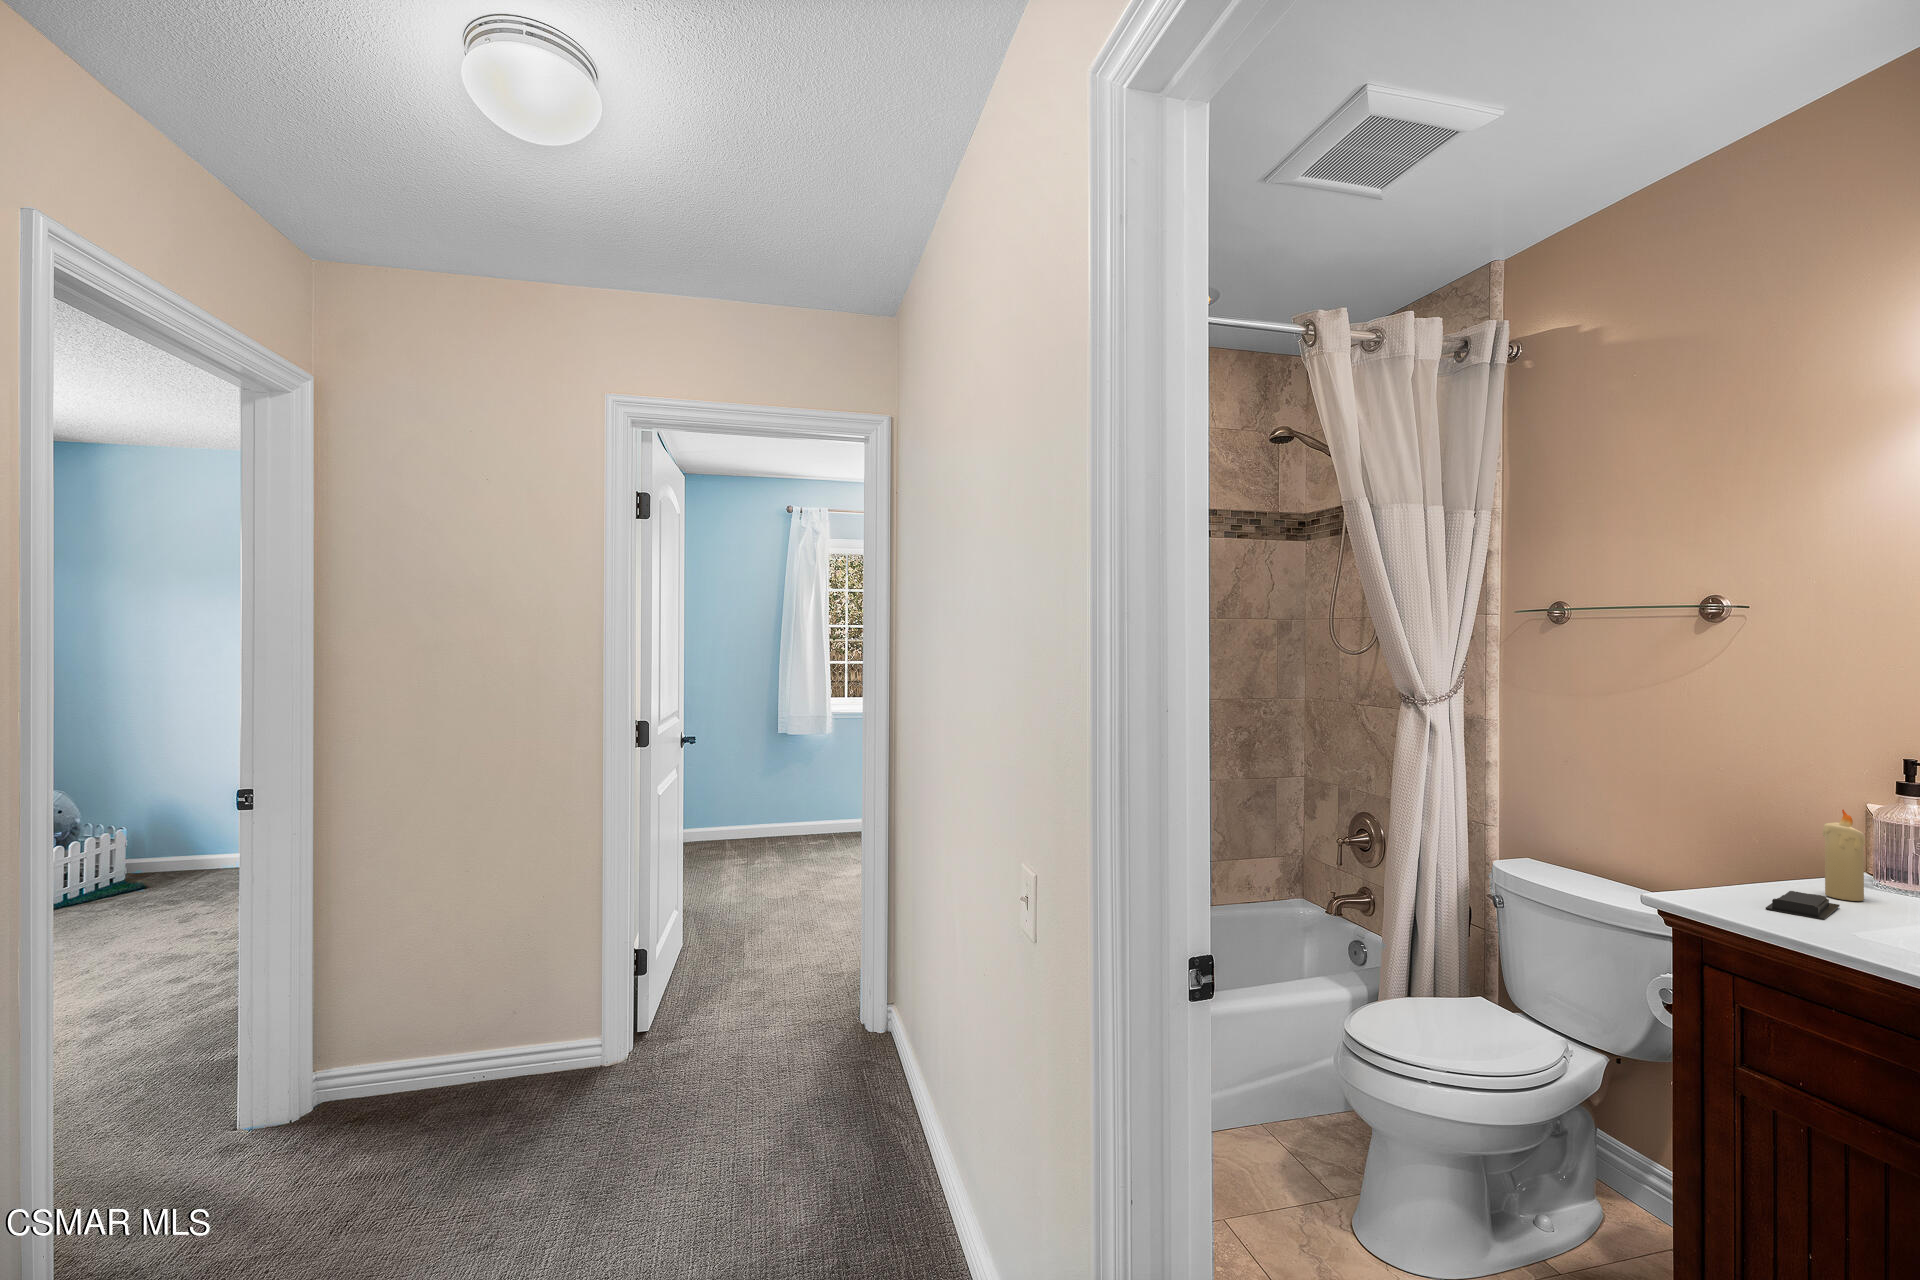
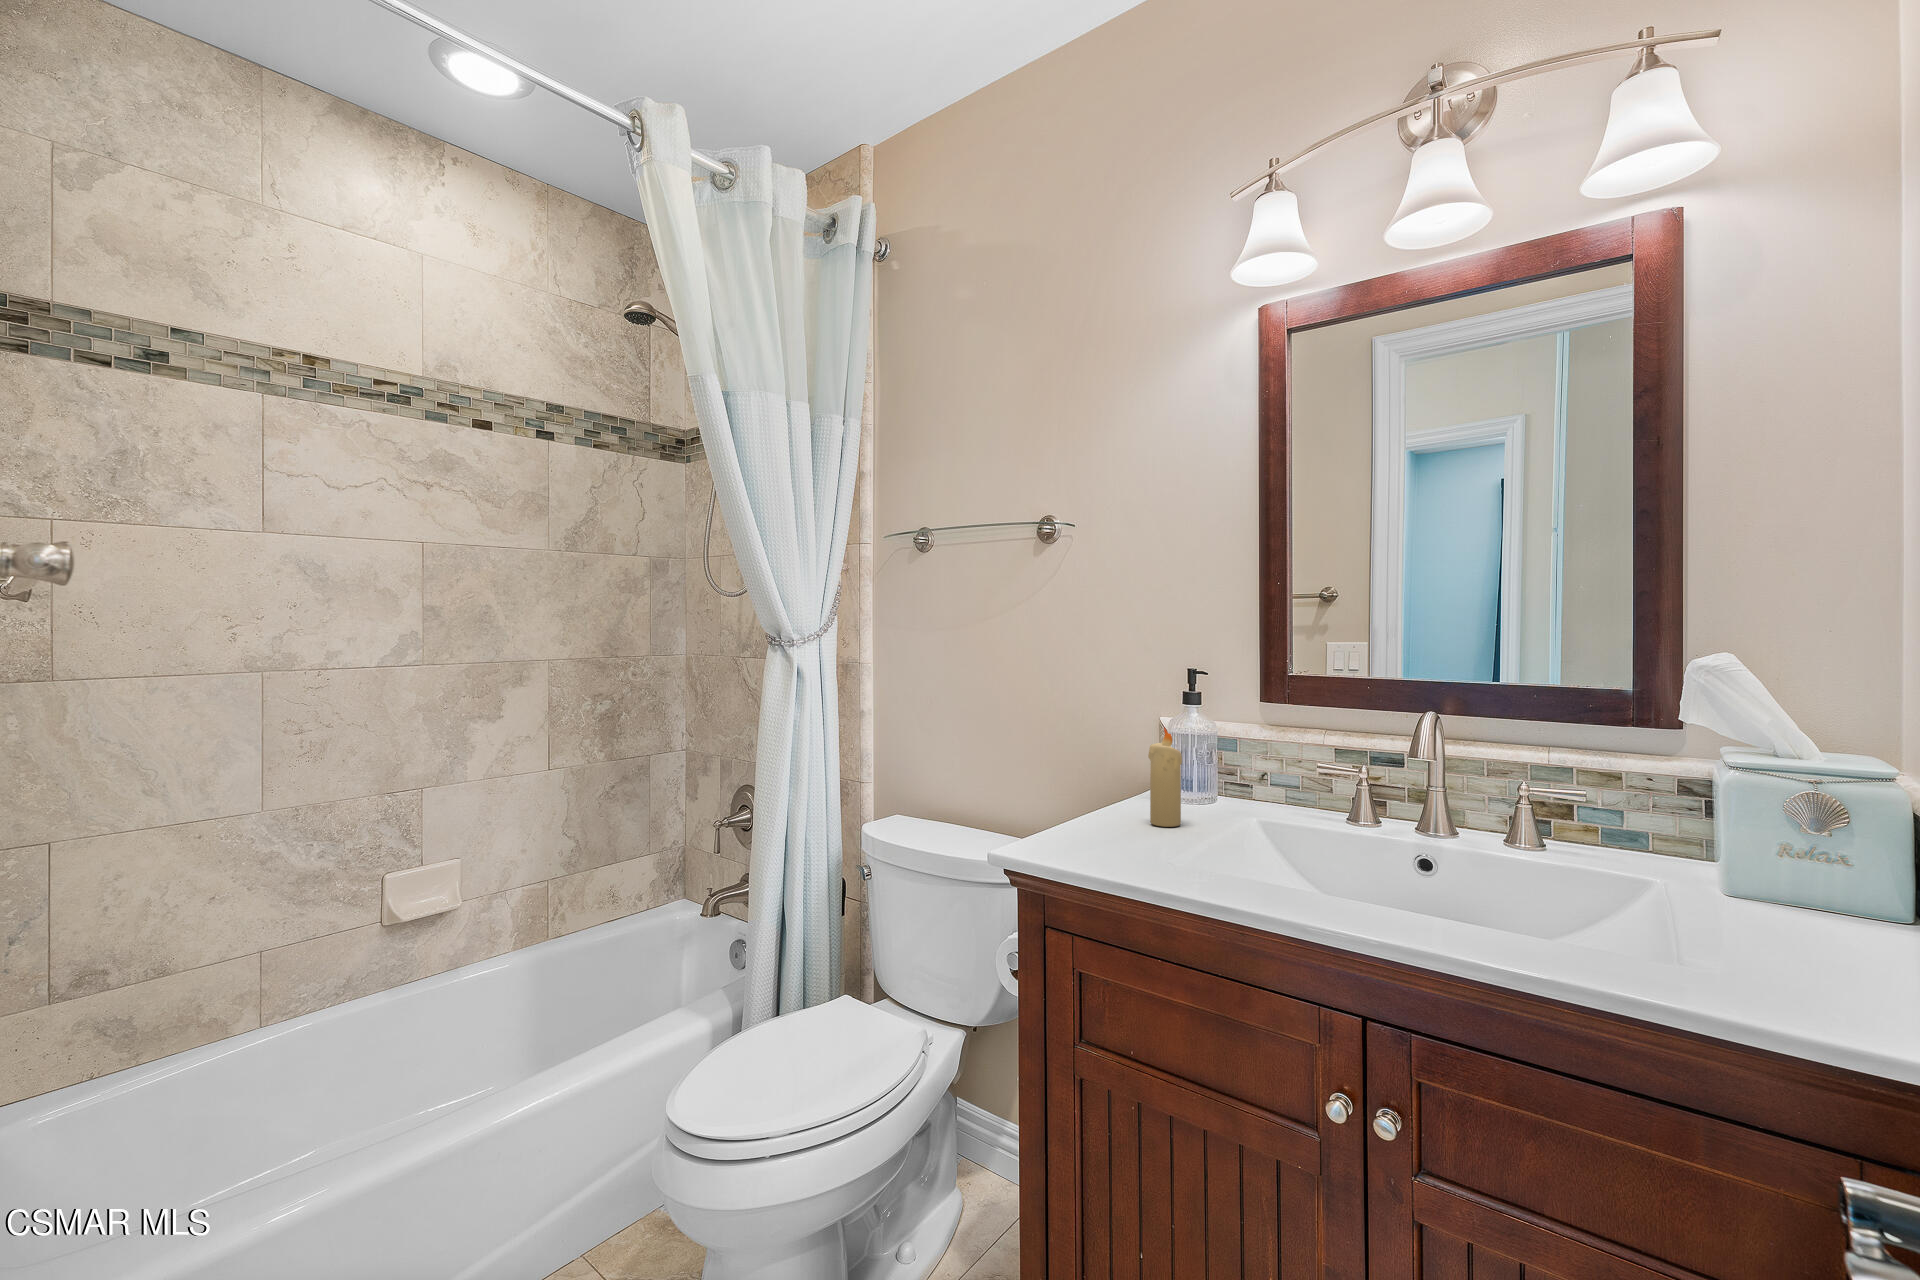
soap bar: present [1766,891,1840,920] -> none [1105,825,1165,856]

